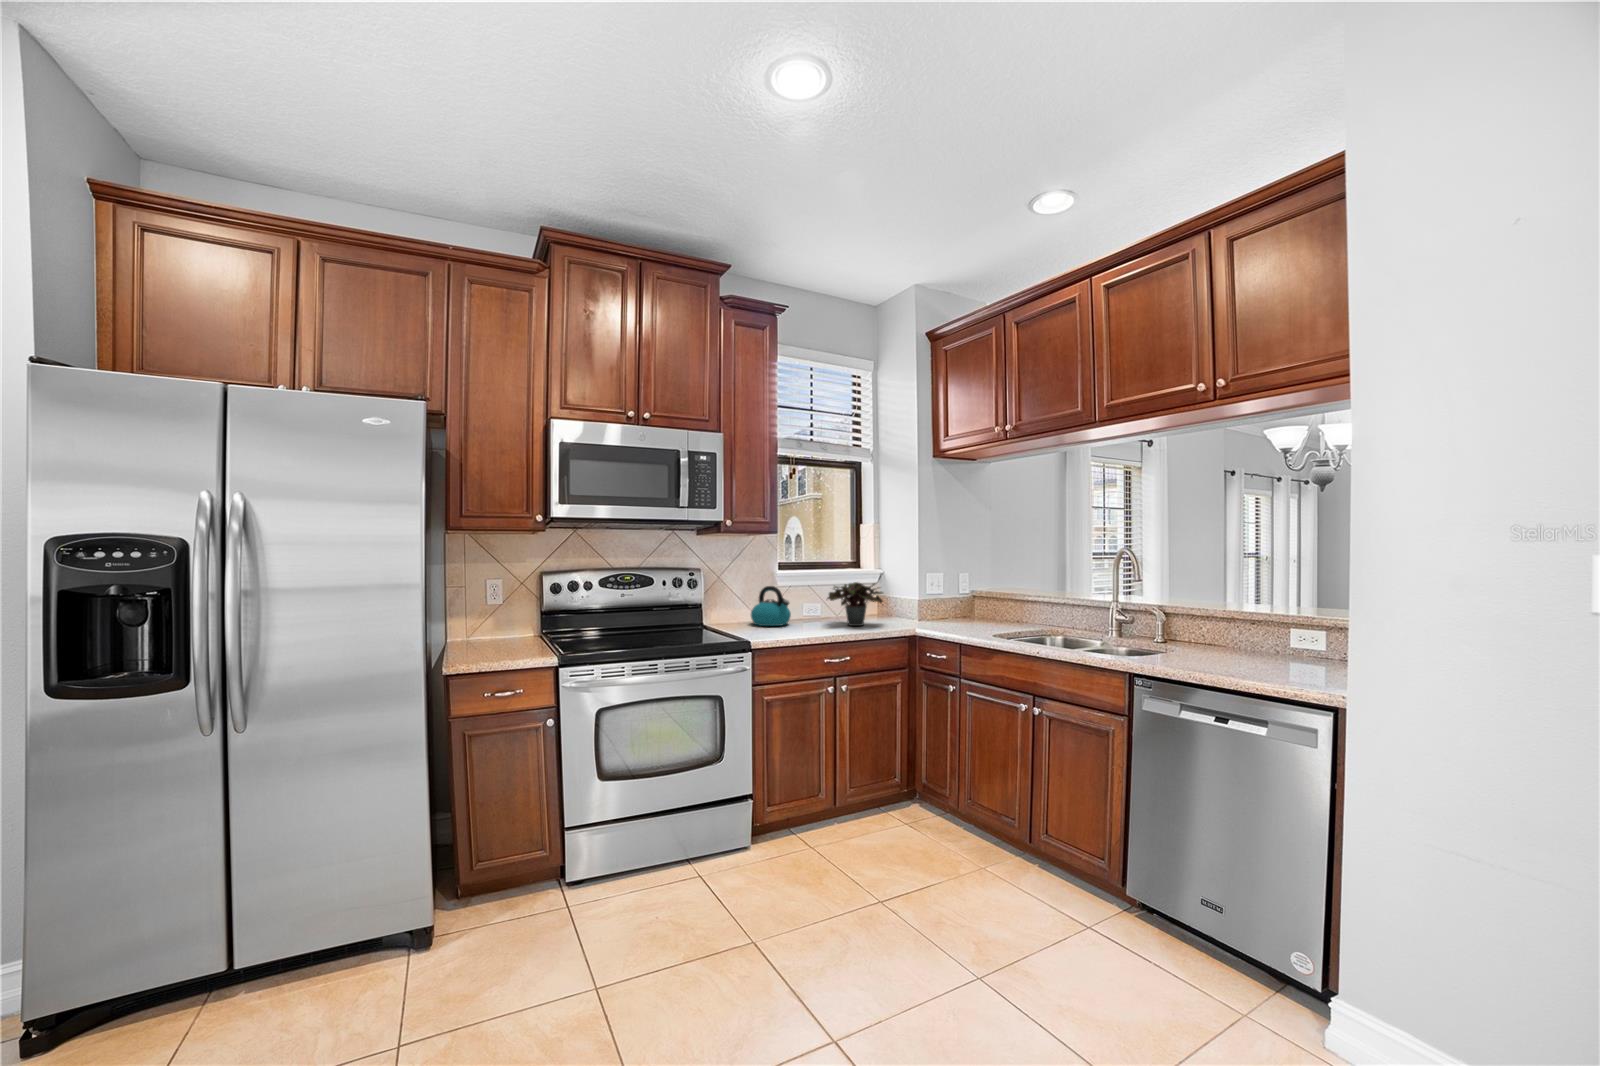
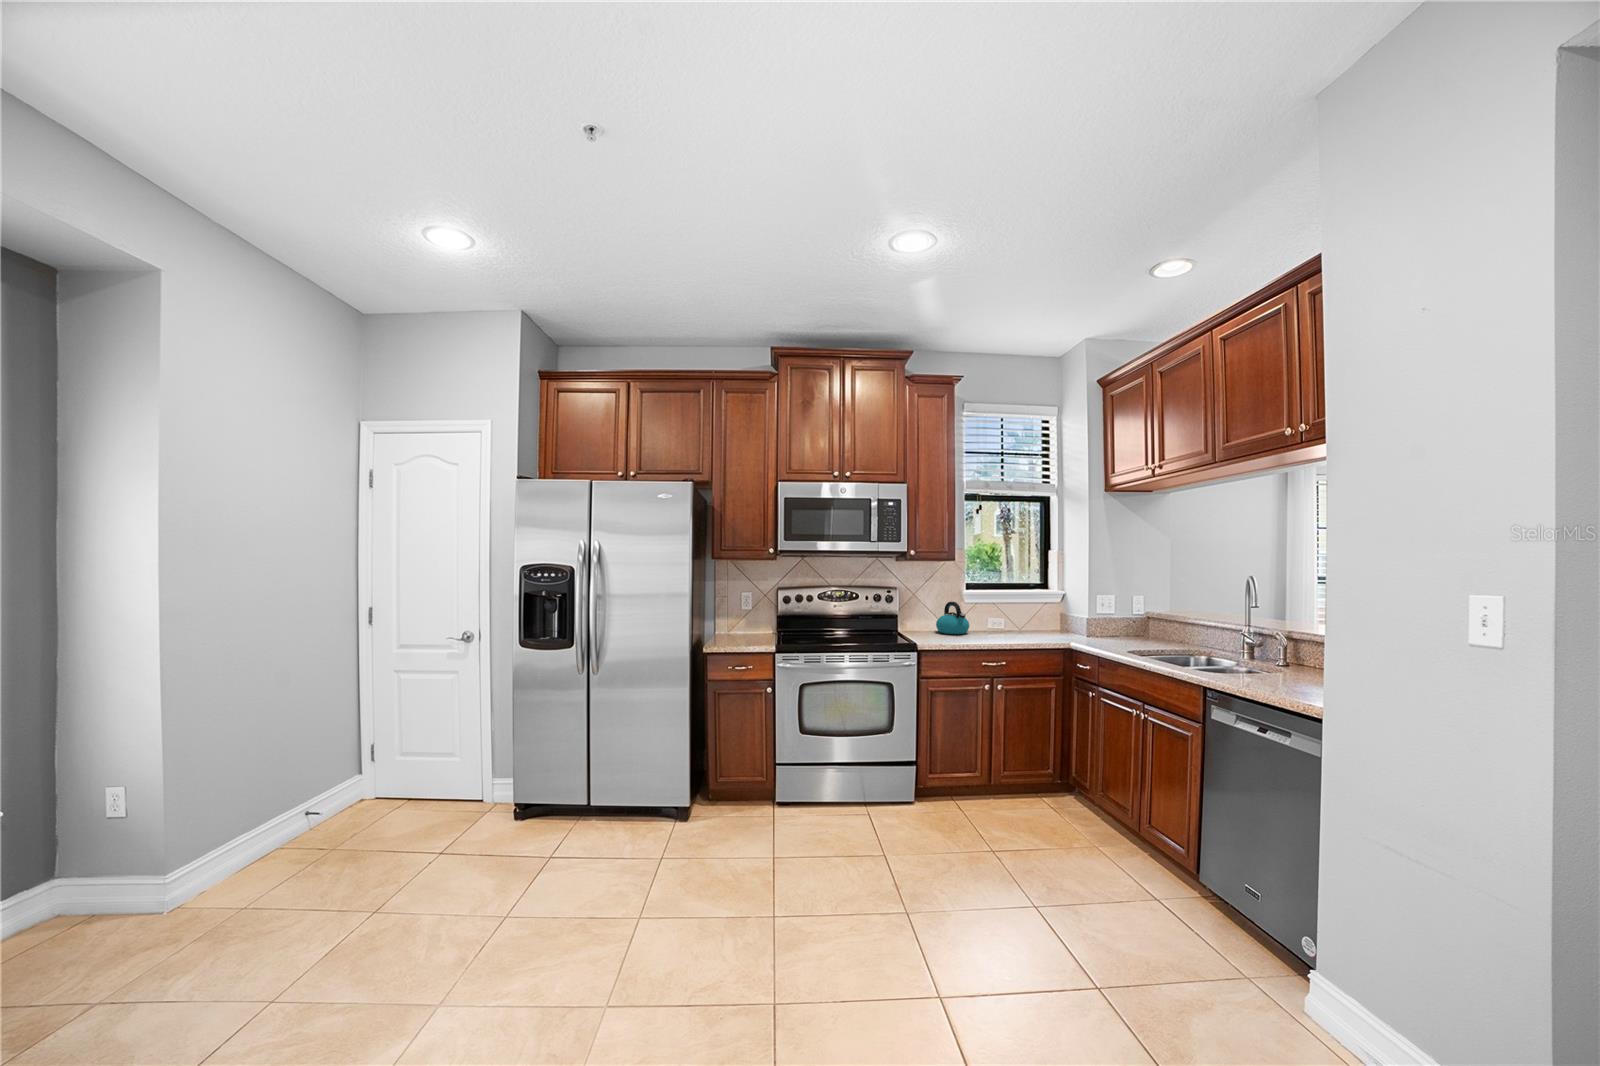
potted plant: present [827,582,883,626] -> none [997,601,1052,639]

